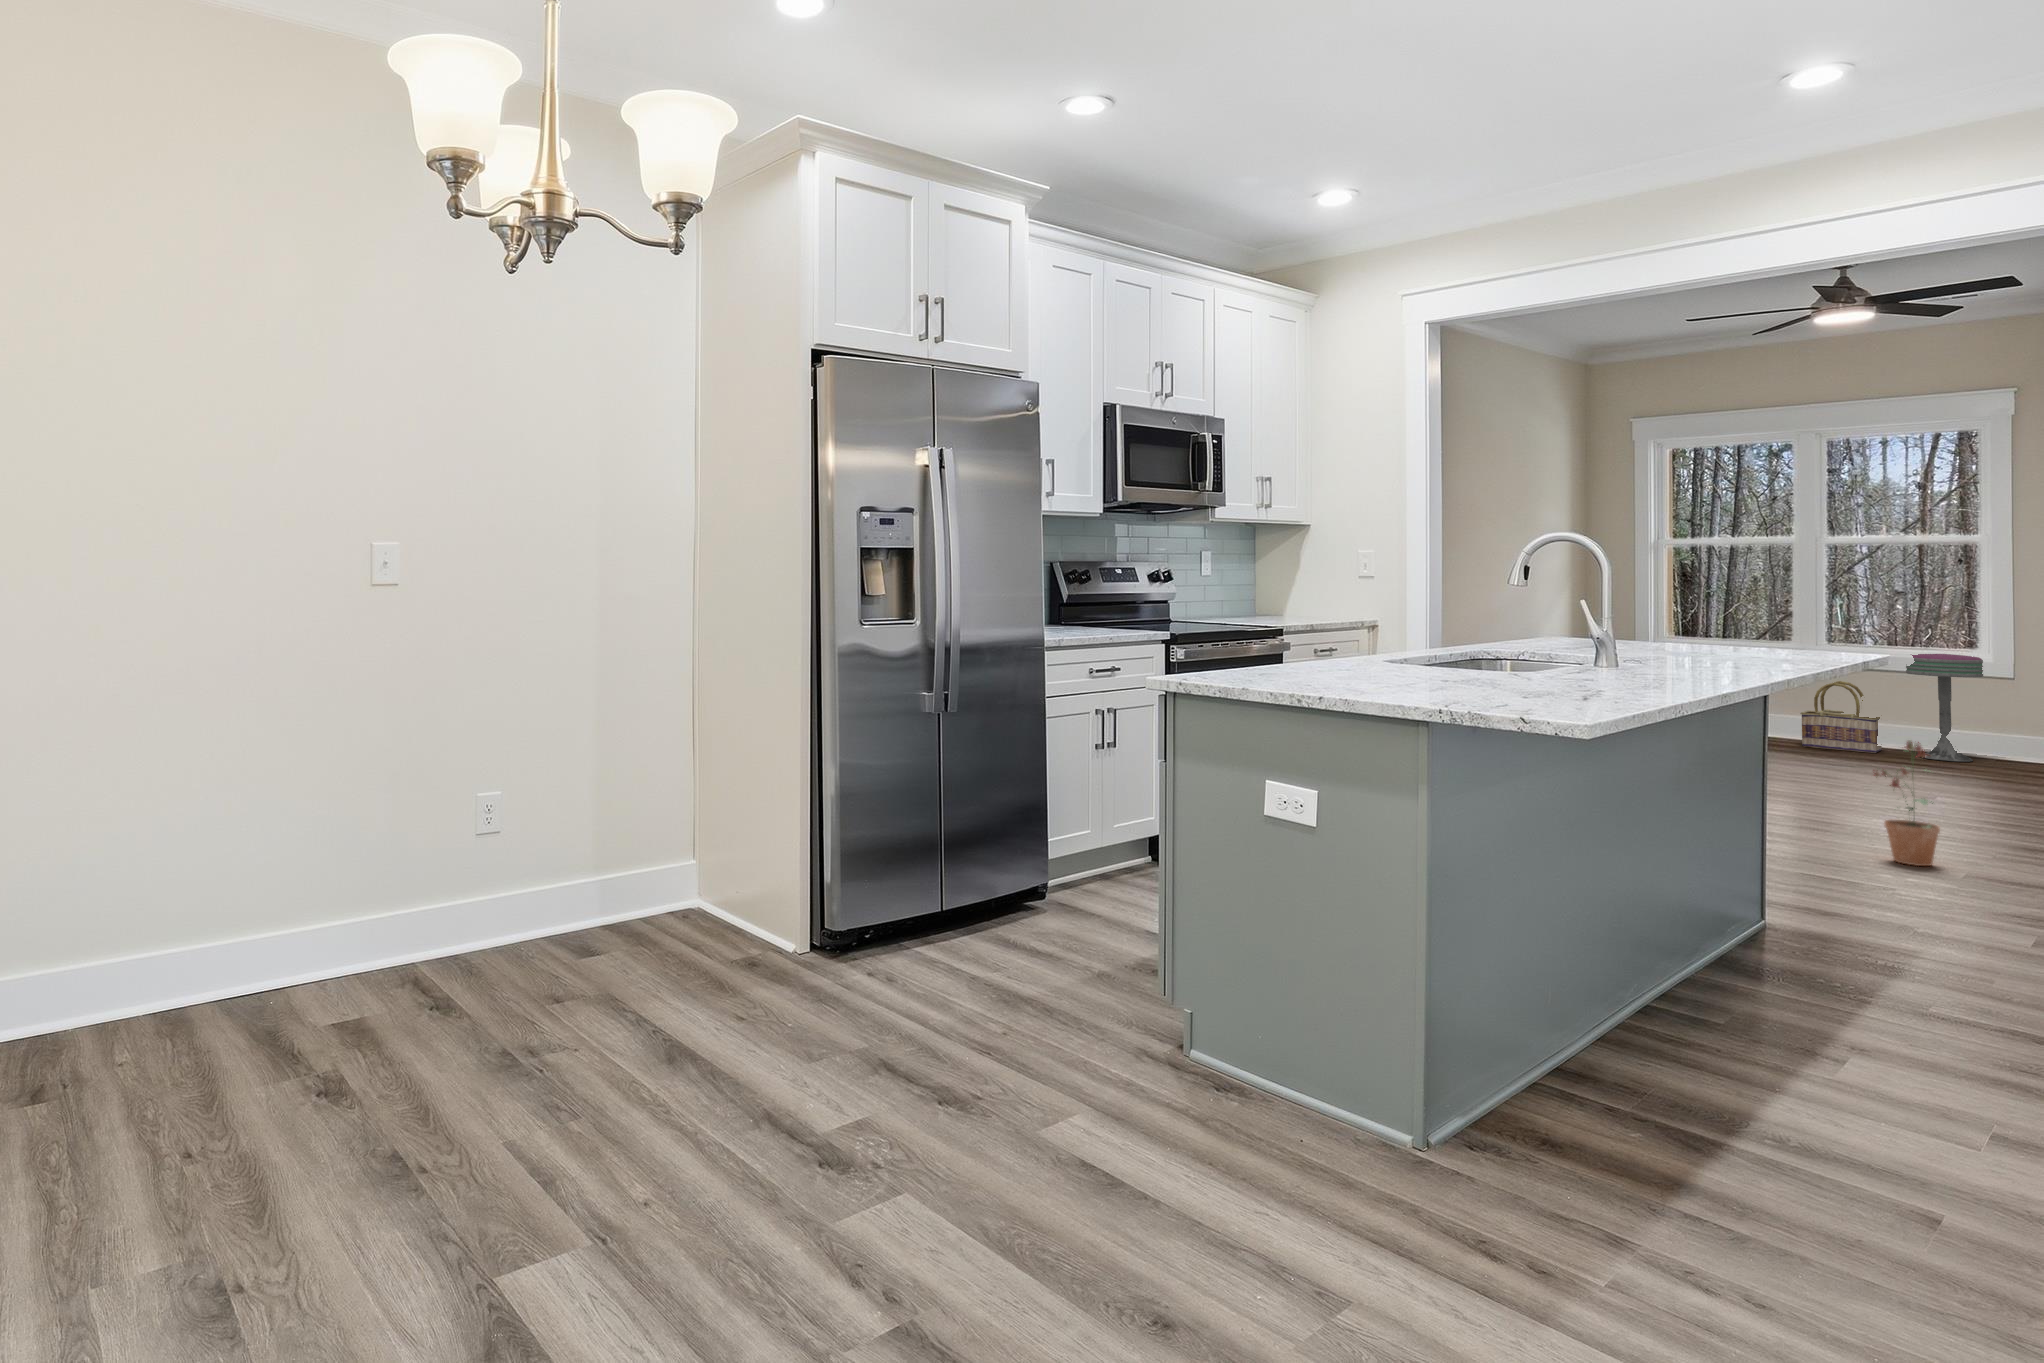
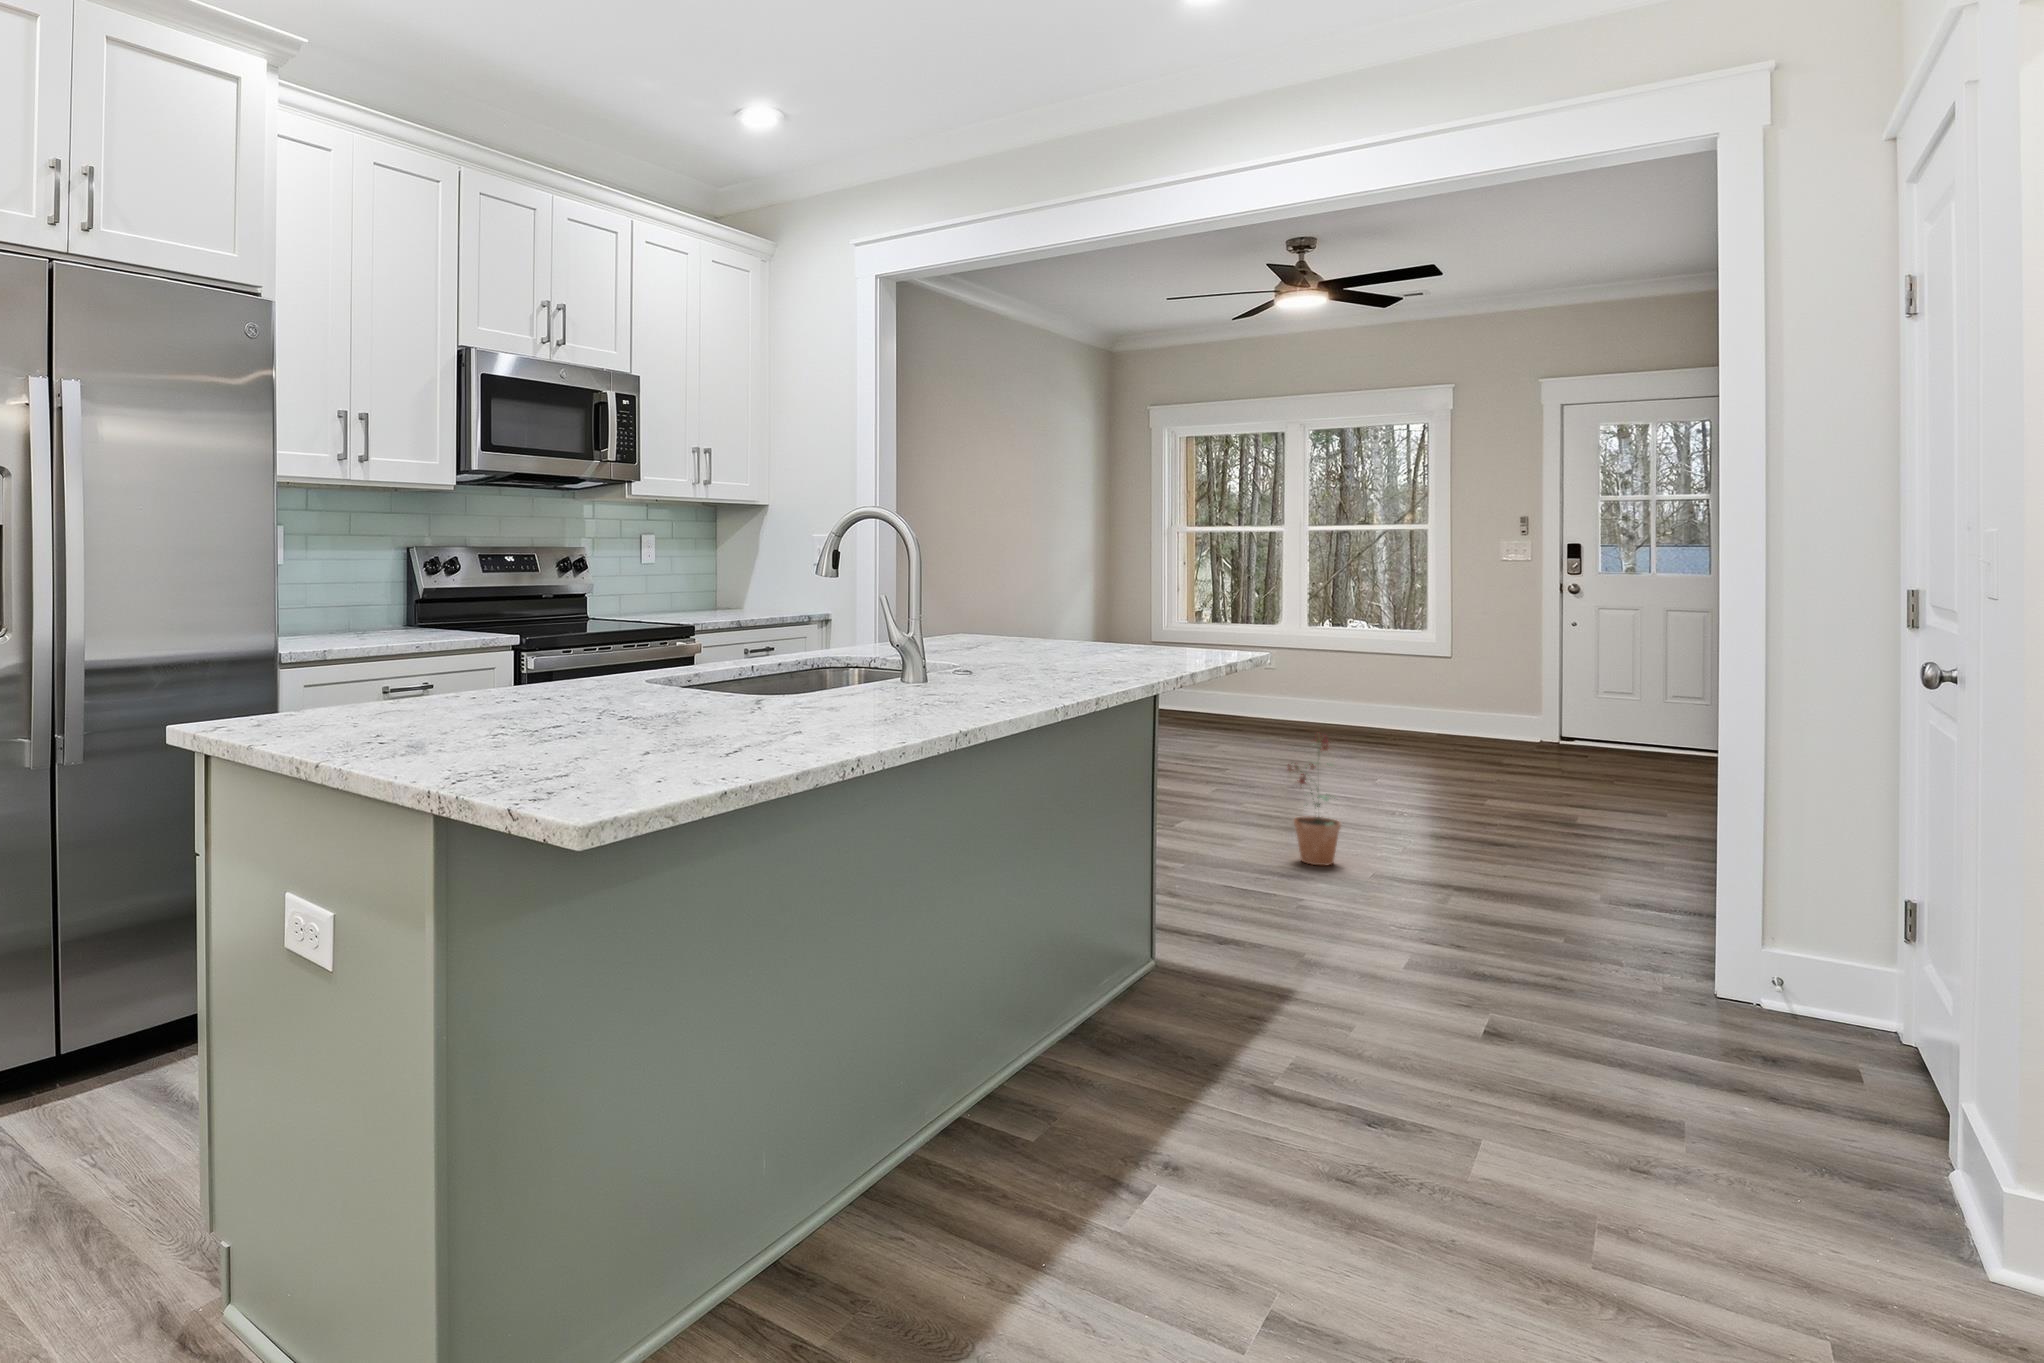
bar stool: present [1906,654,1983,762] -> none [1361,634,1421,737]
basket: present [1800,681,1882,753] -> none [1277,661,1344,731]

